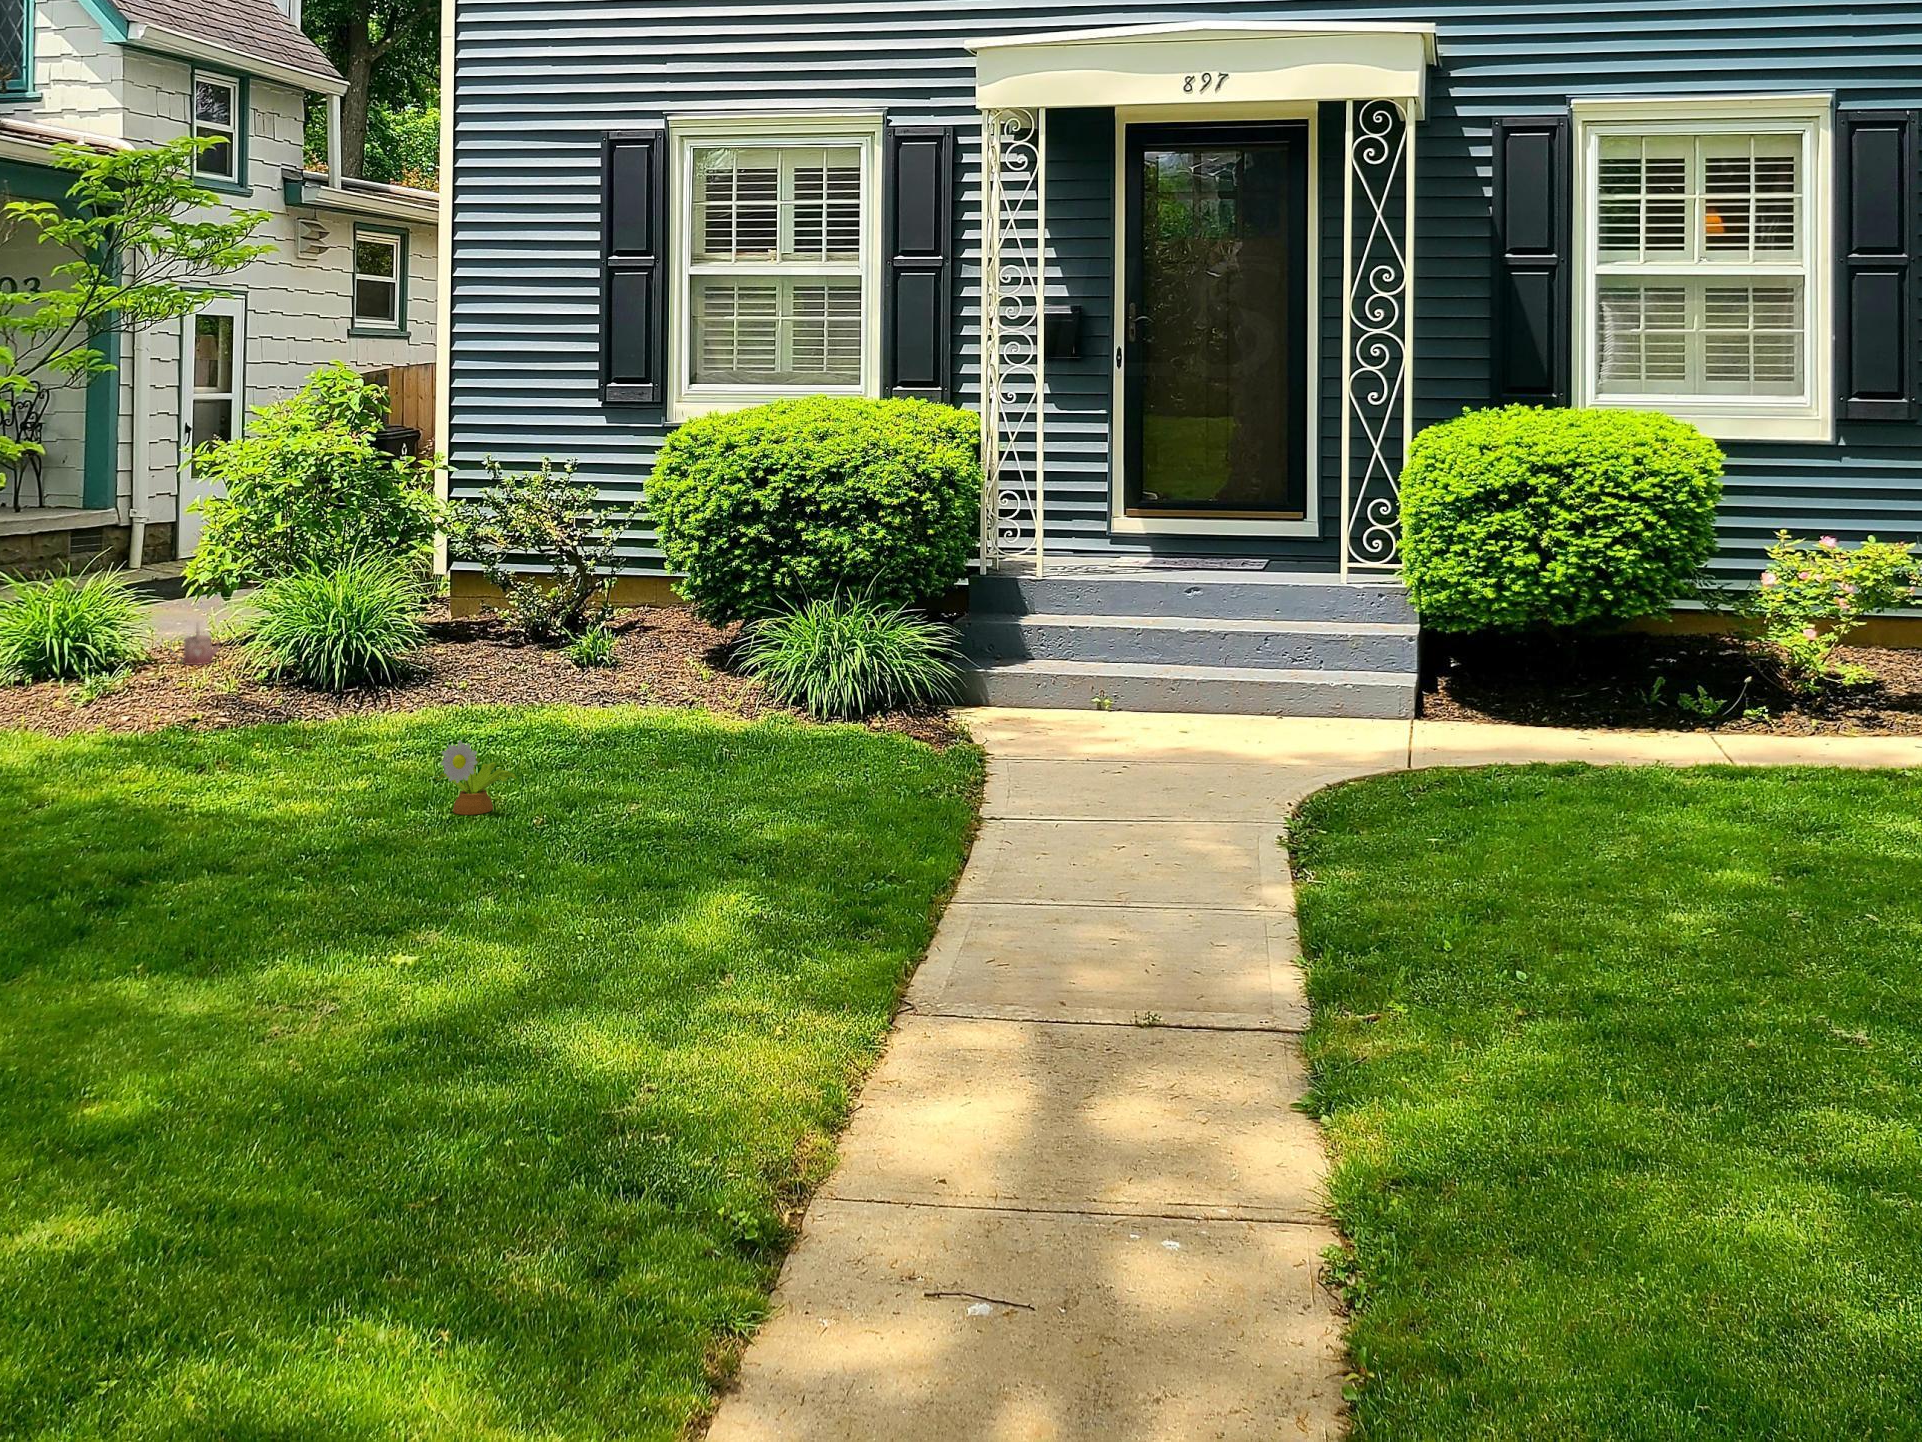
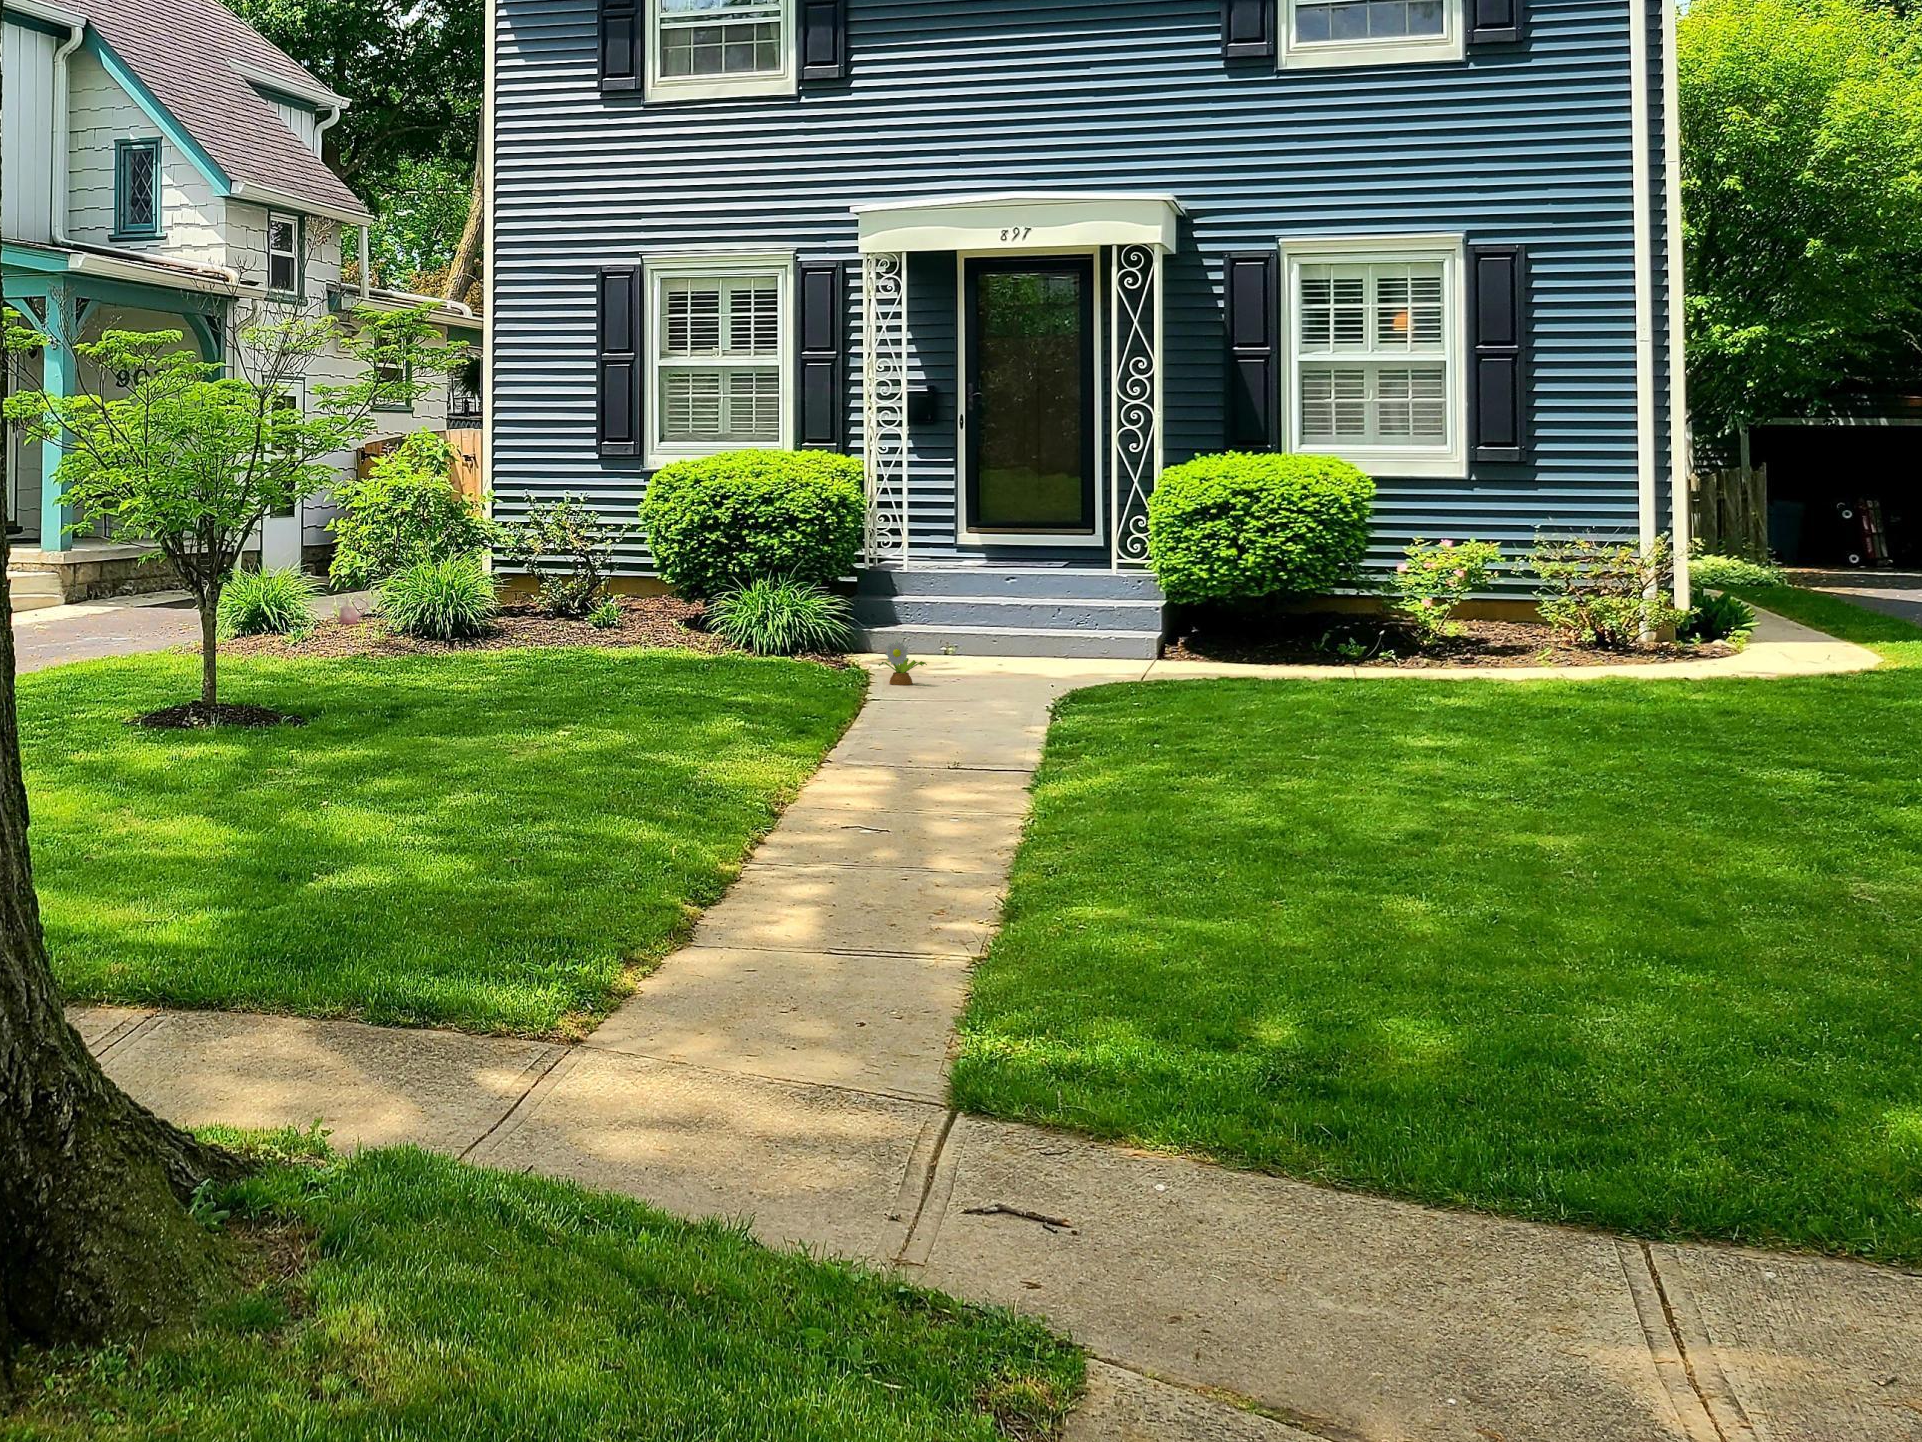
decorative plant: present [434,740,517,815] -> present [878,641,927,685]

